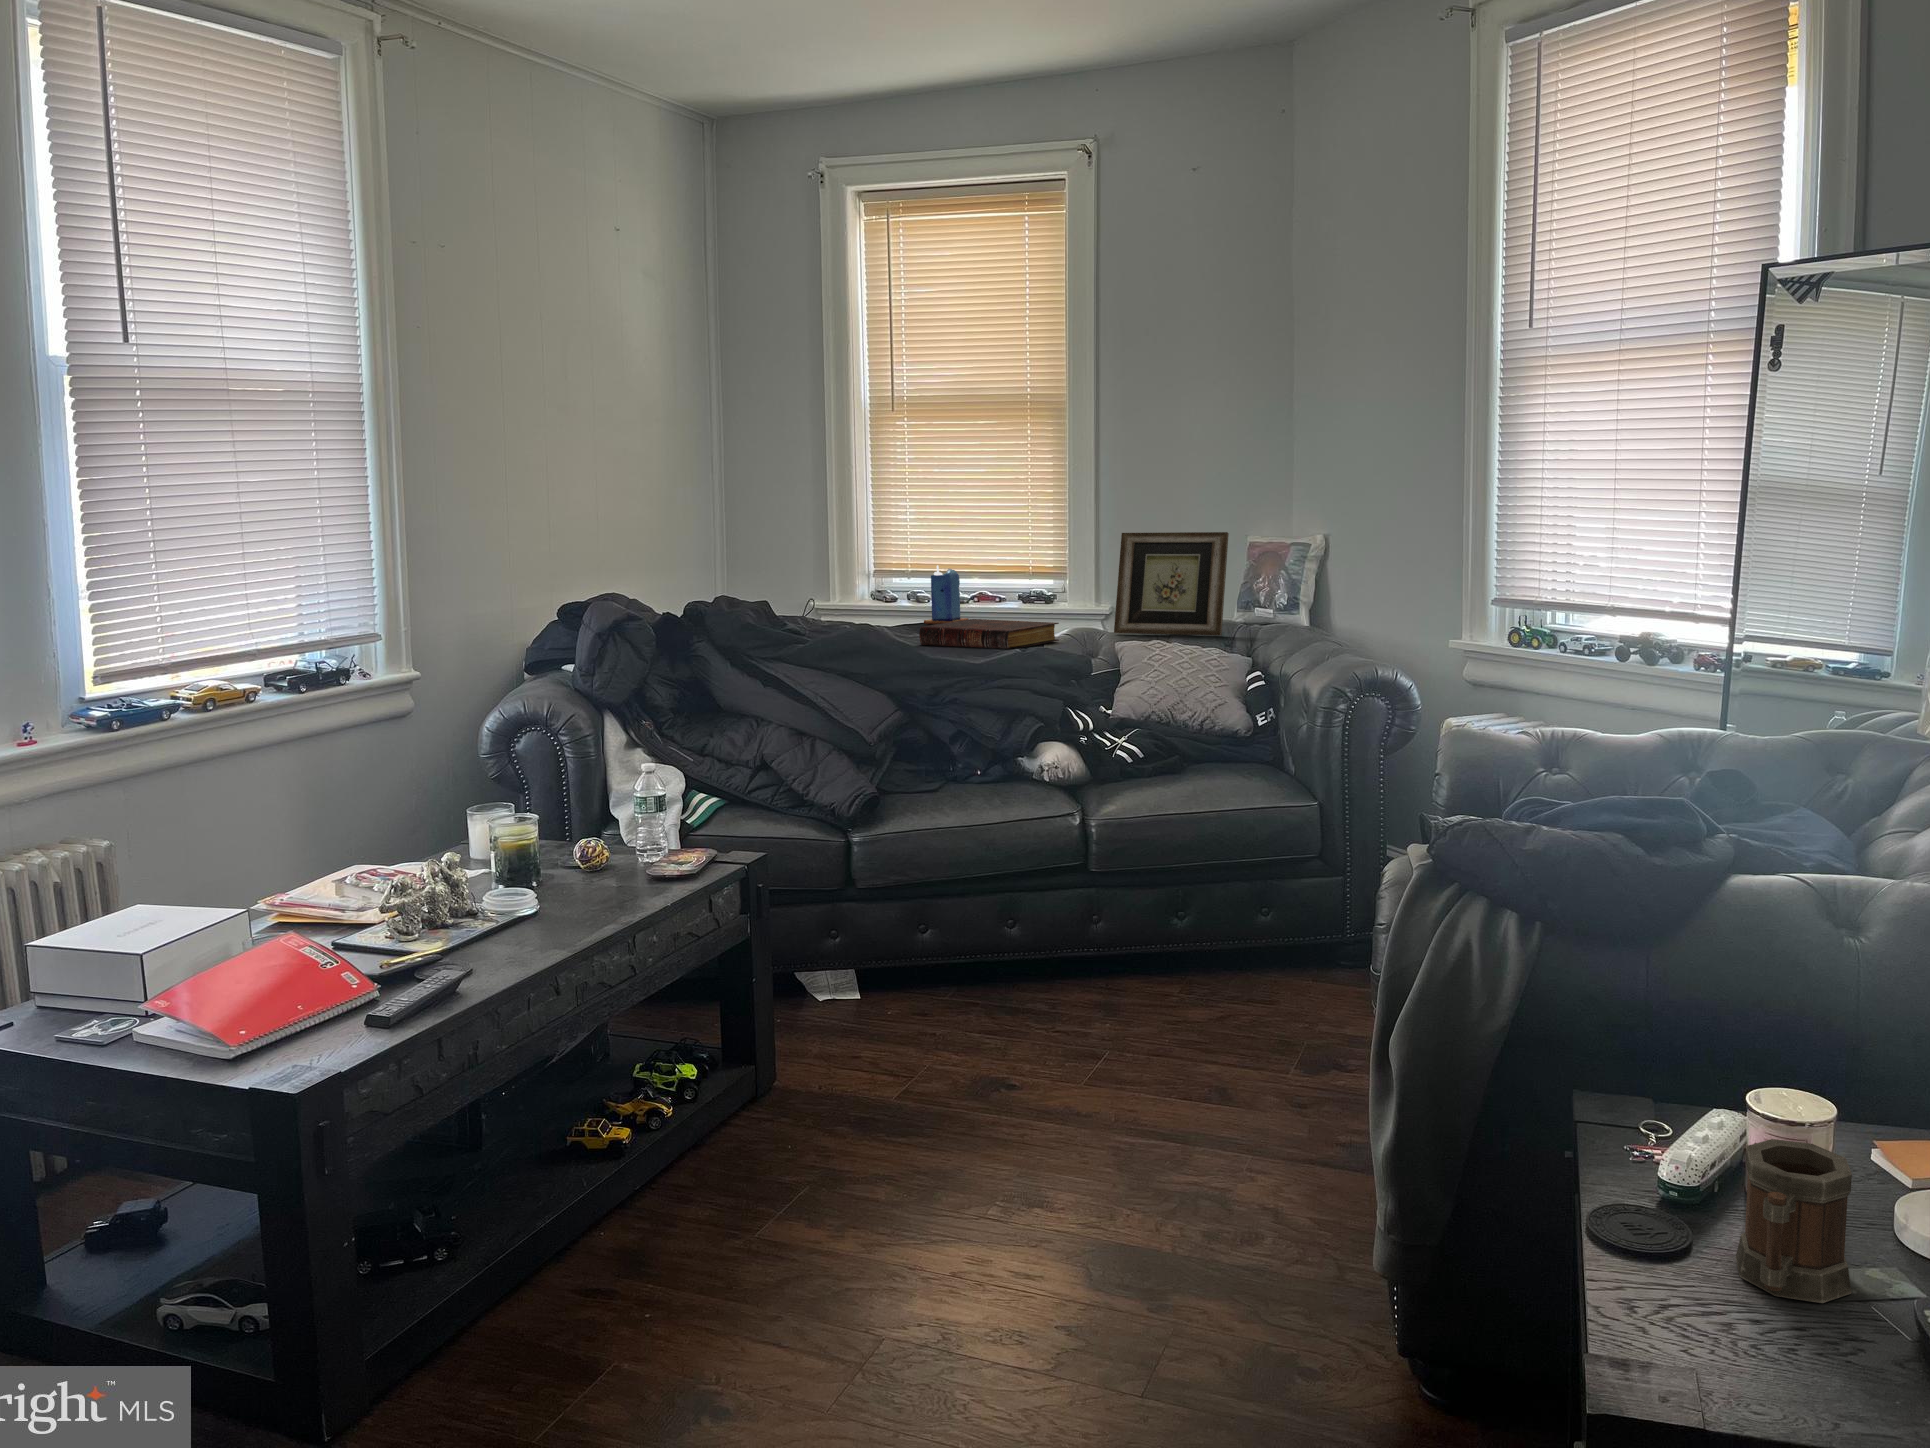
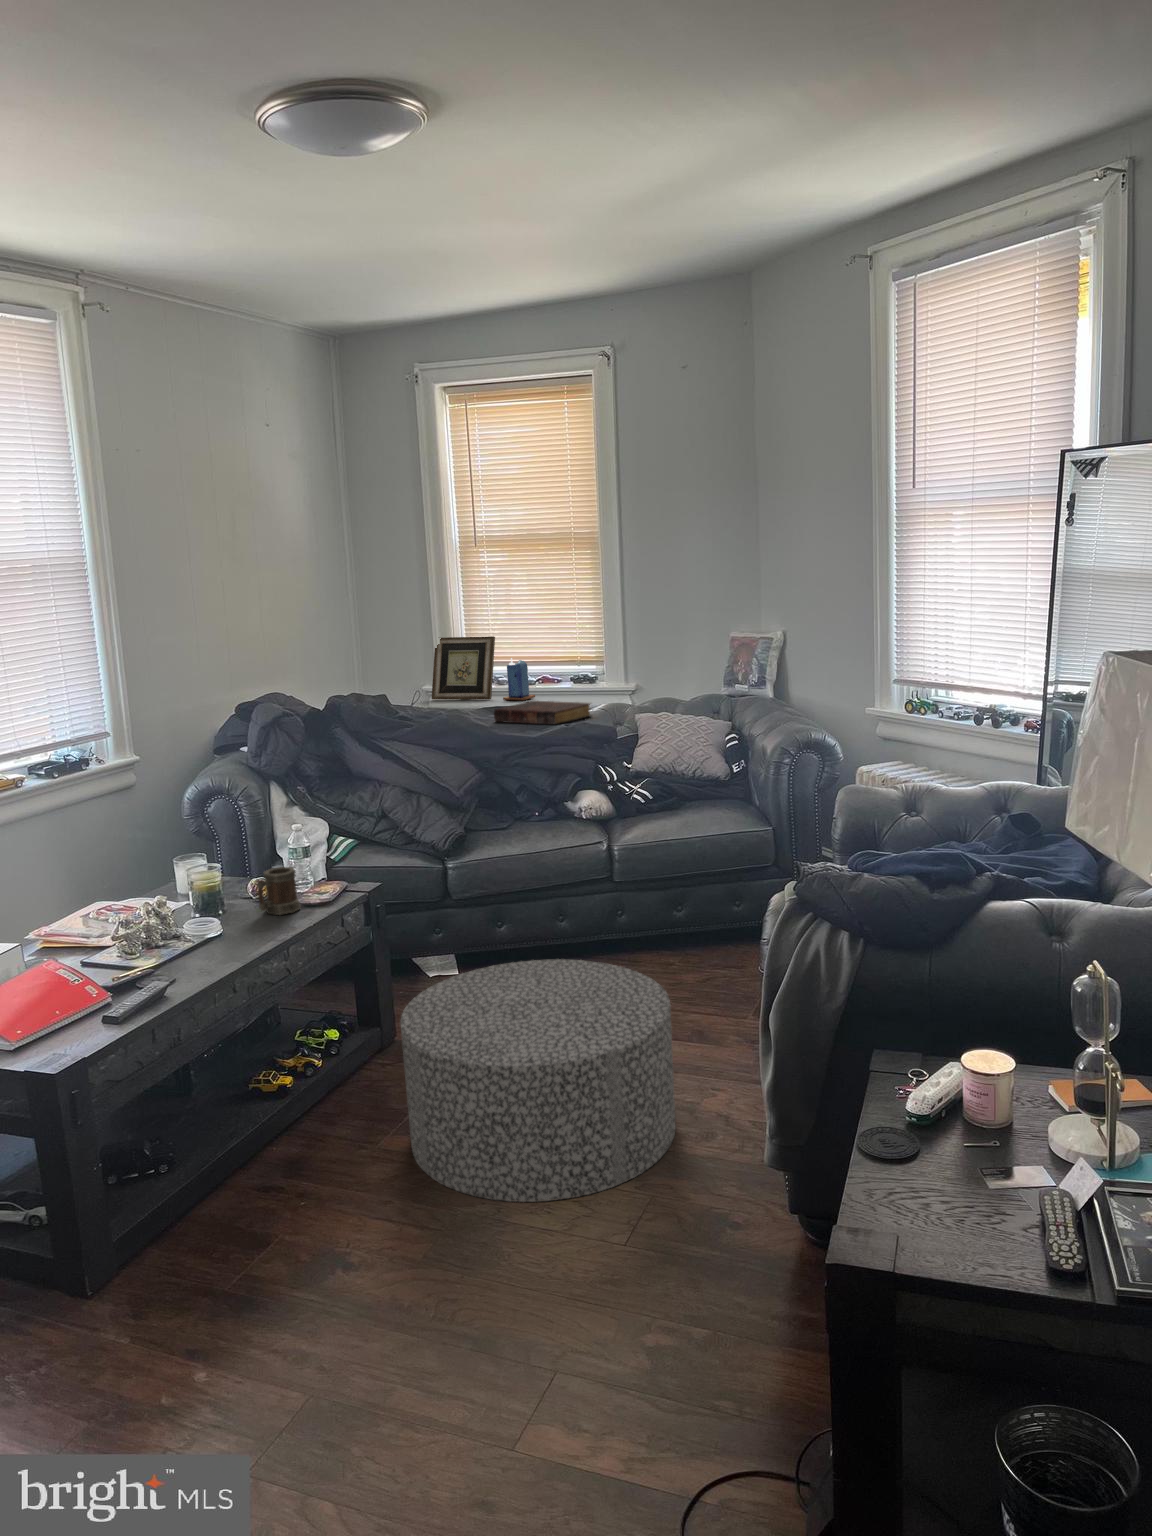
picture frame: present [1114,532,1229,635] -> present [432,636,495,700]
ottoman: none [804,968,1209,1325] -> present [400,959,676,1202]
mug: present [1736,1139,1852,1303] -> present [257,867,301,915]

